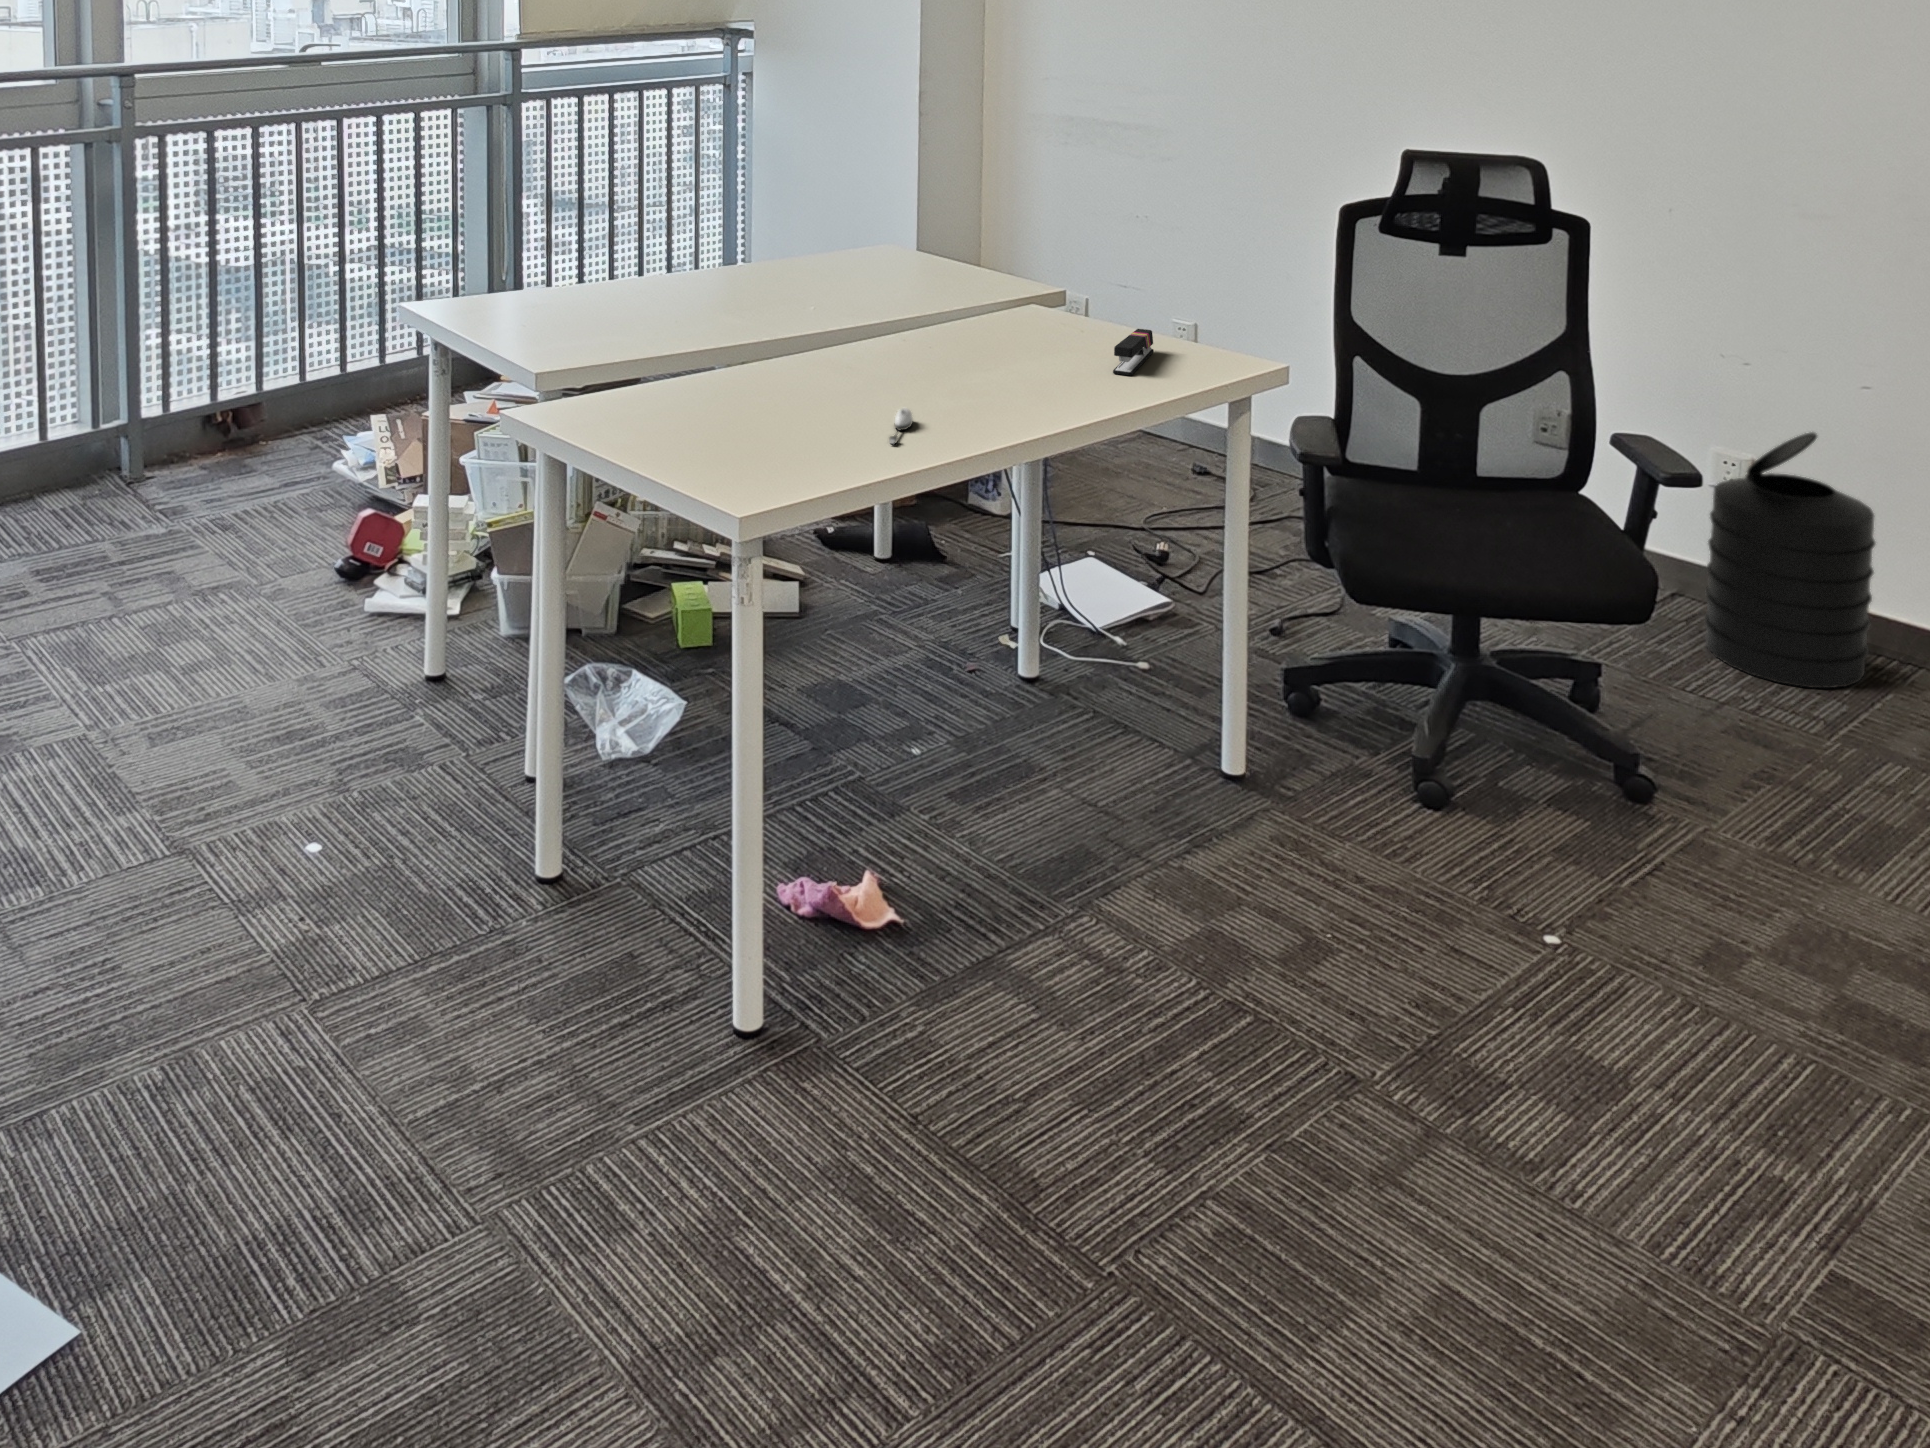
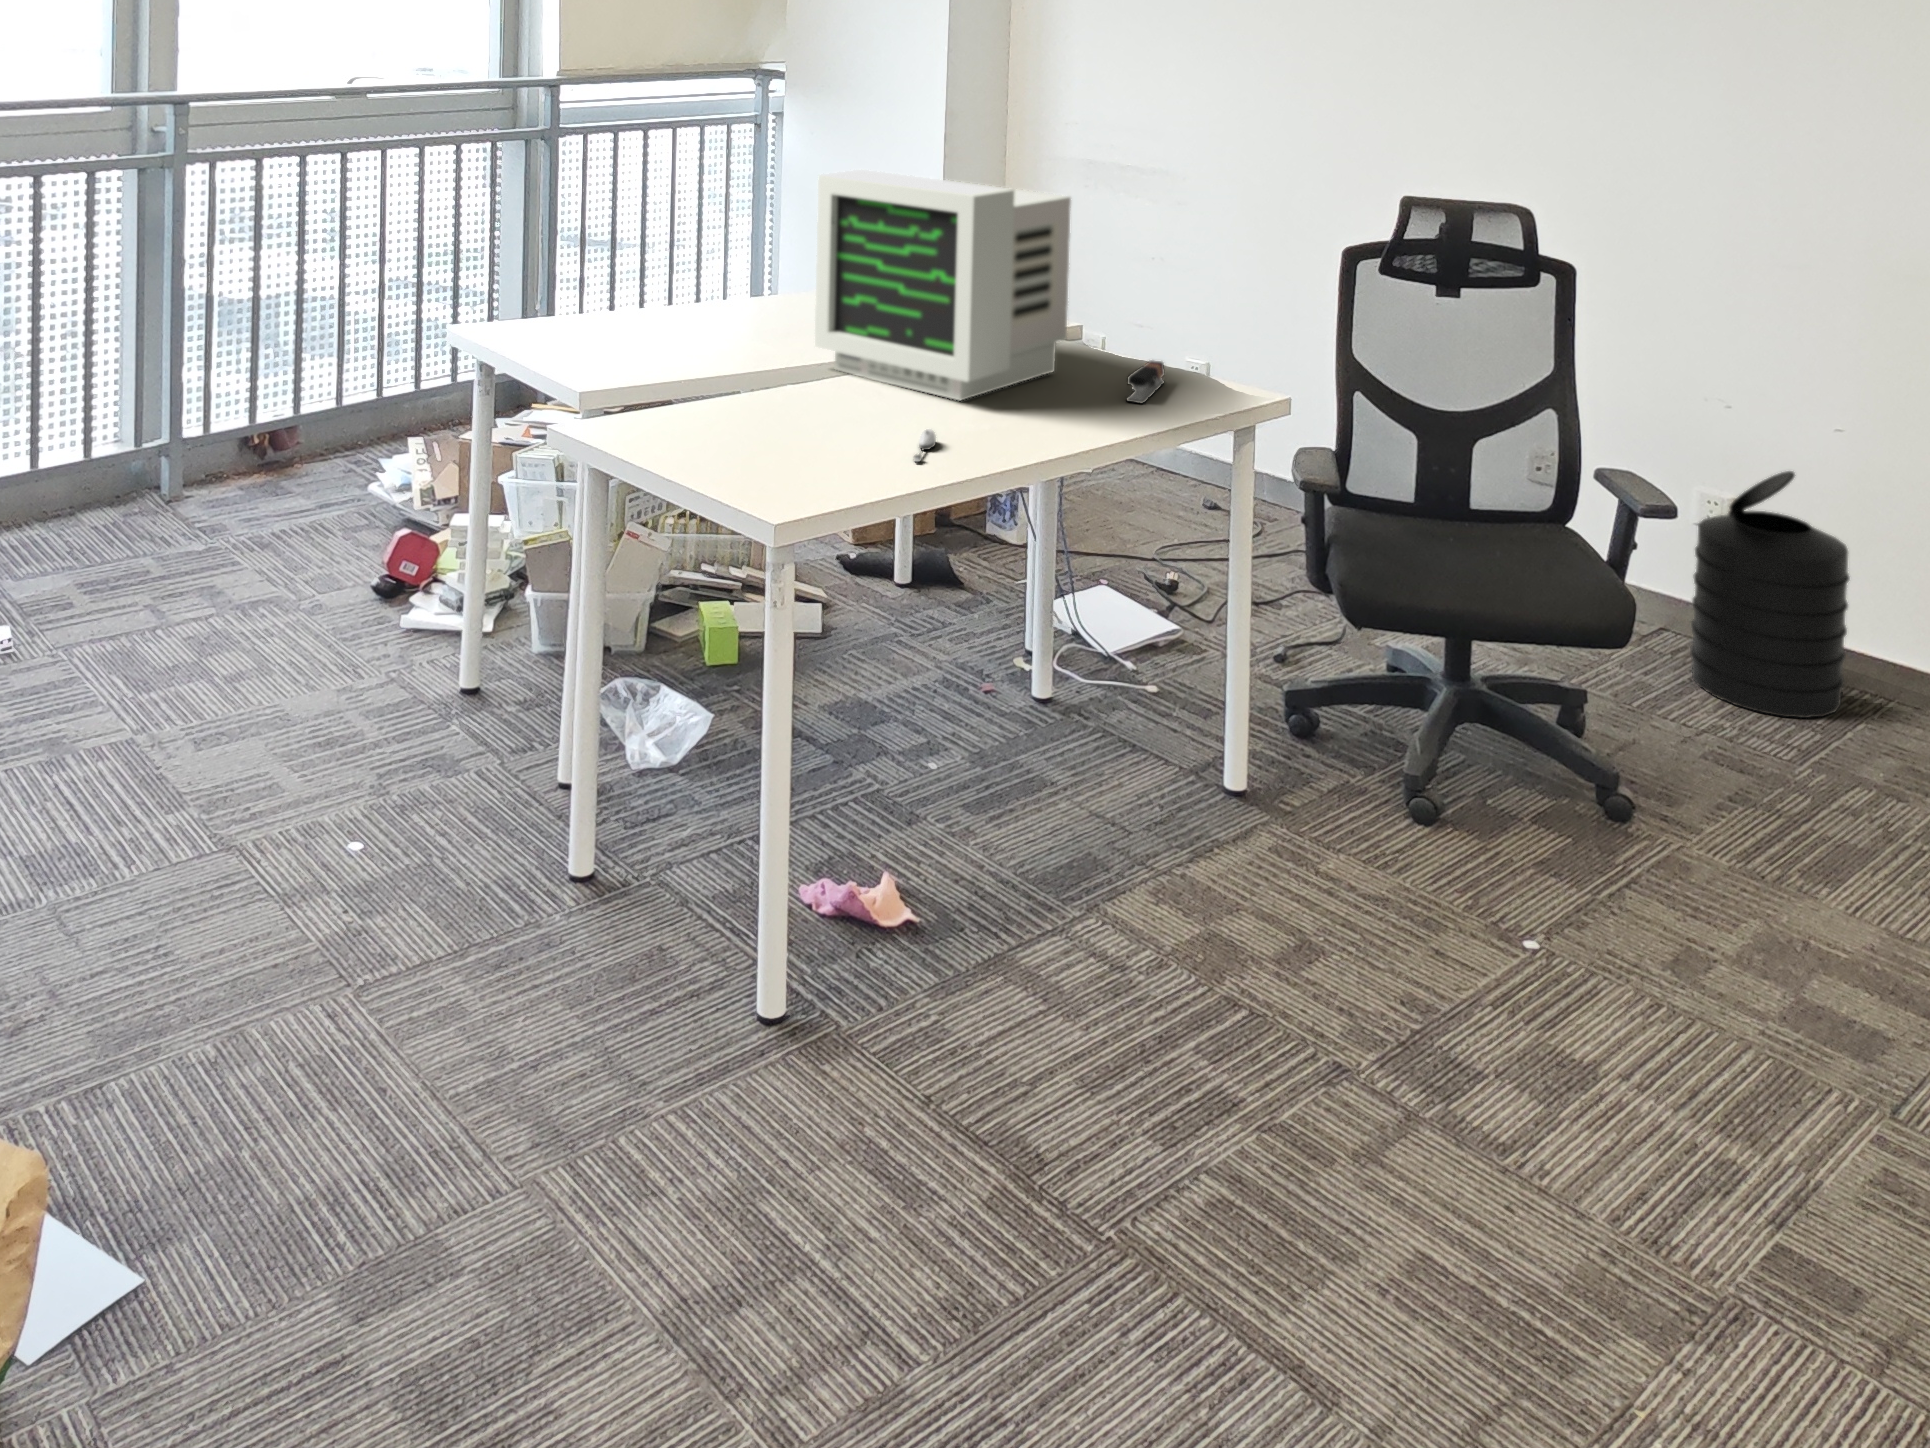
computer monitor: none [783,133,1052,376] -> present [815,170,1071,400]

